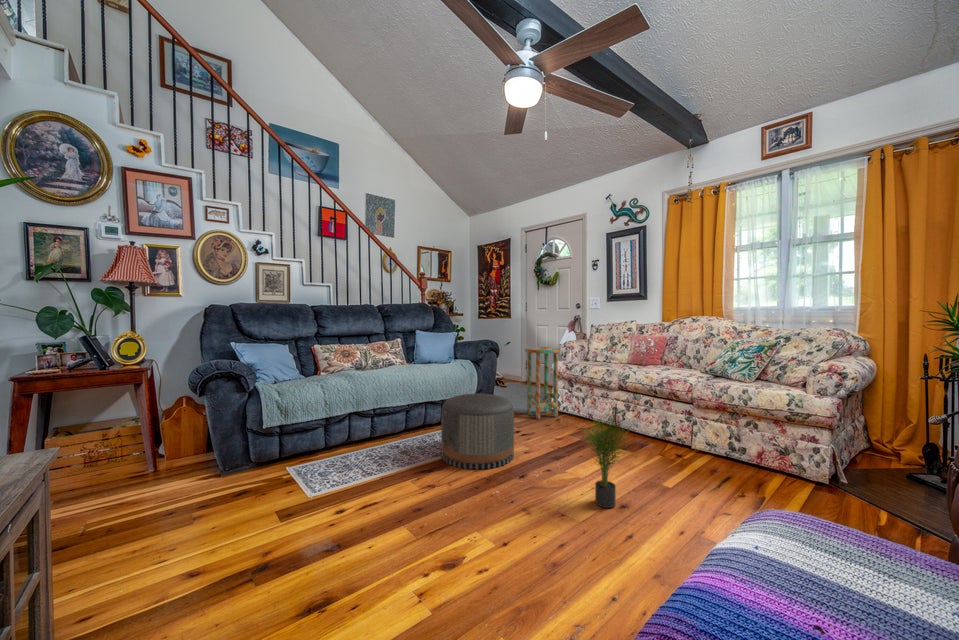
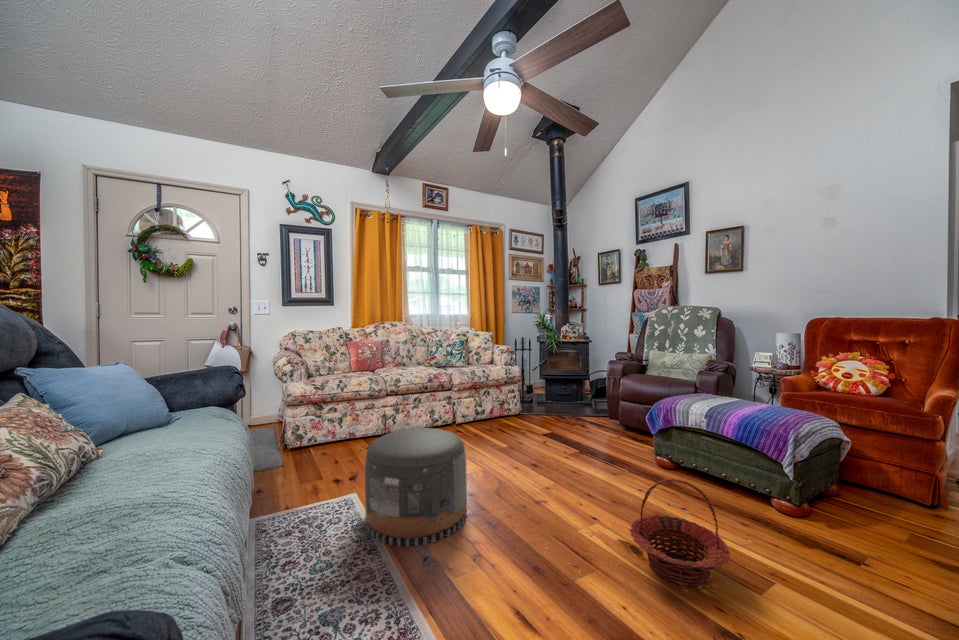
side table: present [525,347,560,419] -> none [277,365,329,466]
potted plant: present [586,417,625,508] -> none [516,393,572,472]
basket: none [372,472,462,581] -> present [630,479,731,586]

